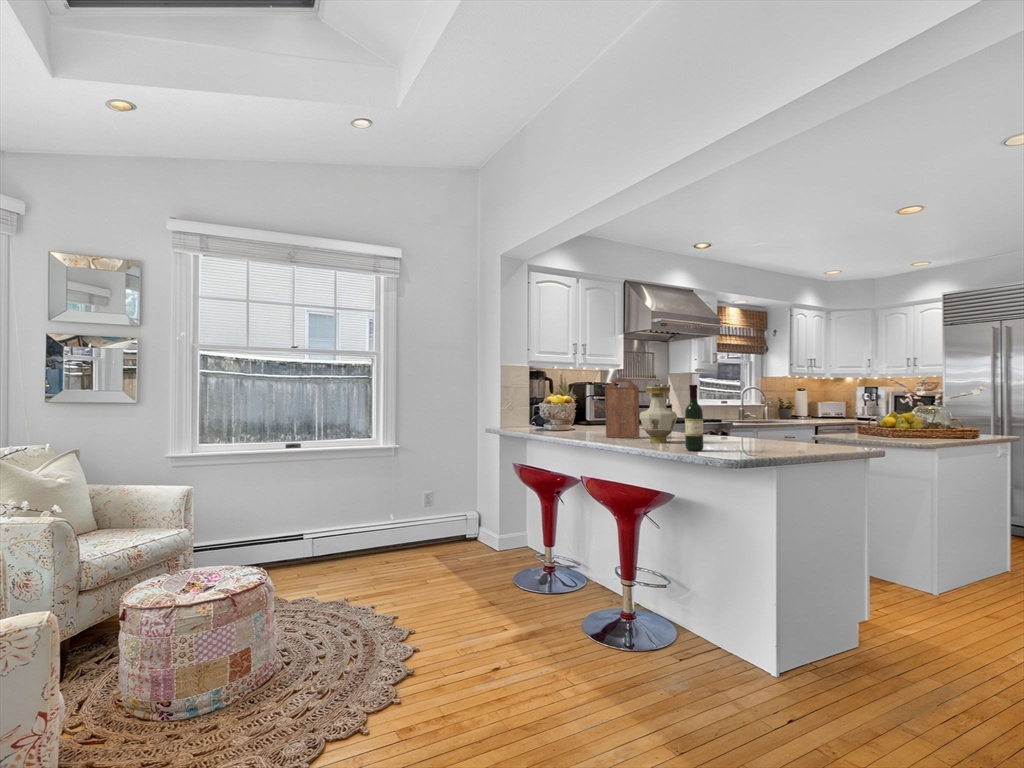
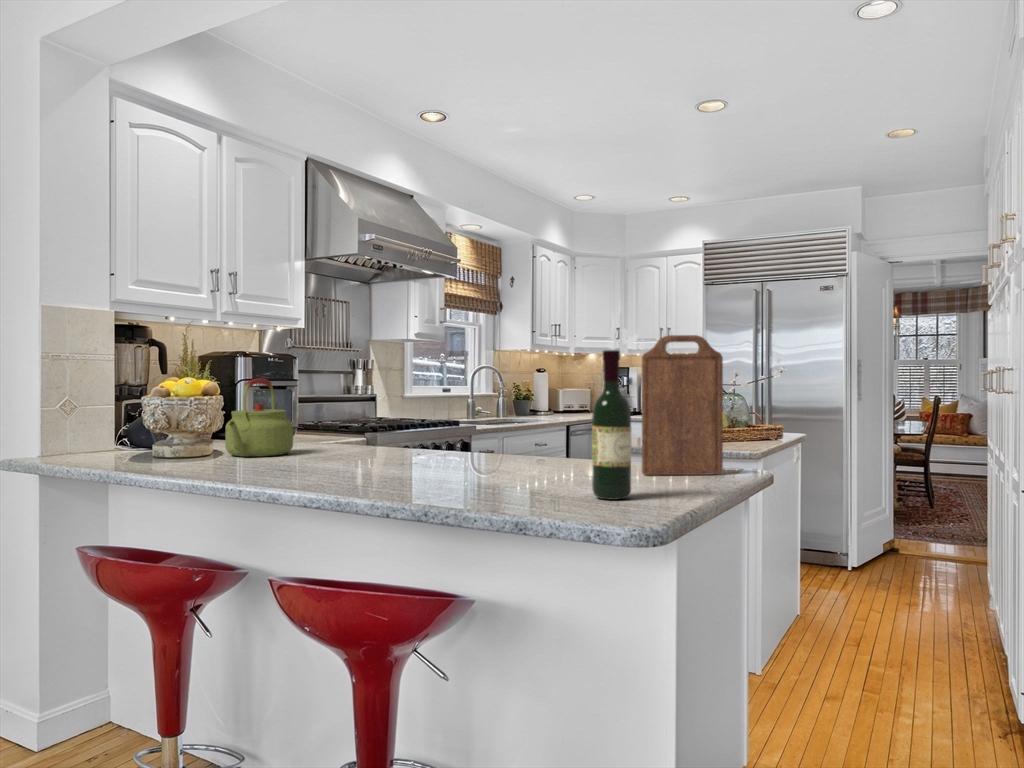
cutting board: present [605,379,640,438] -> present [642,335,723,475]
vase: present [640,386,677,443] -> none [441,356,521,480]
kettle: none [567,396,598,431] -> present [225,379,293,457]

